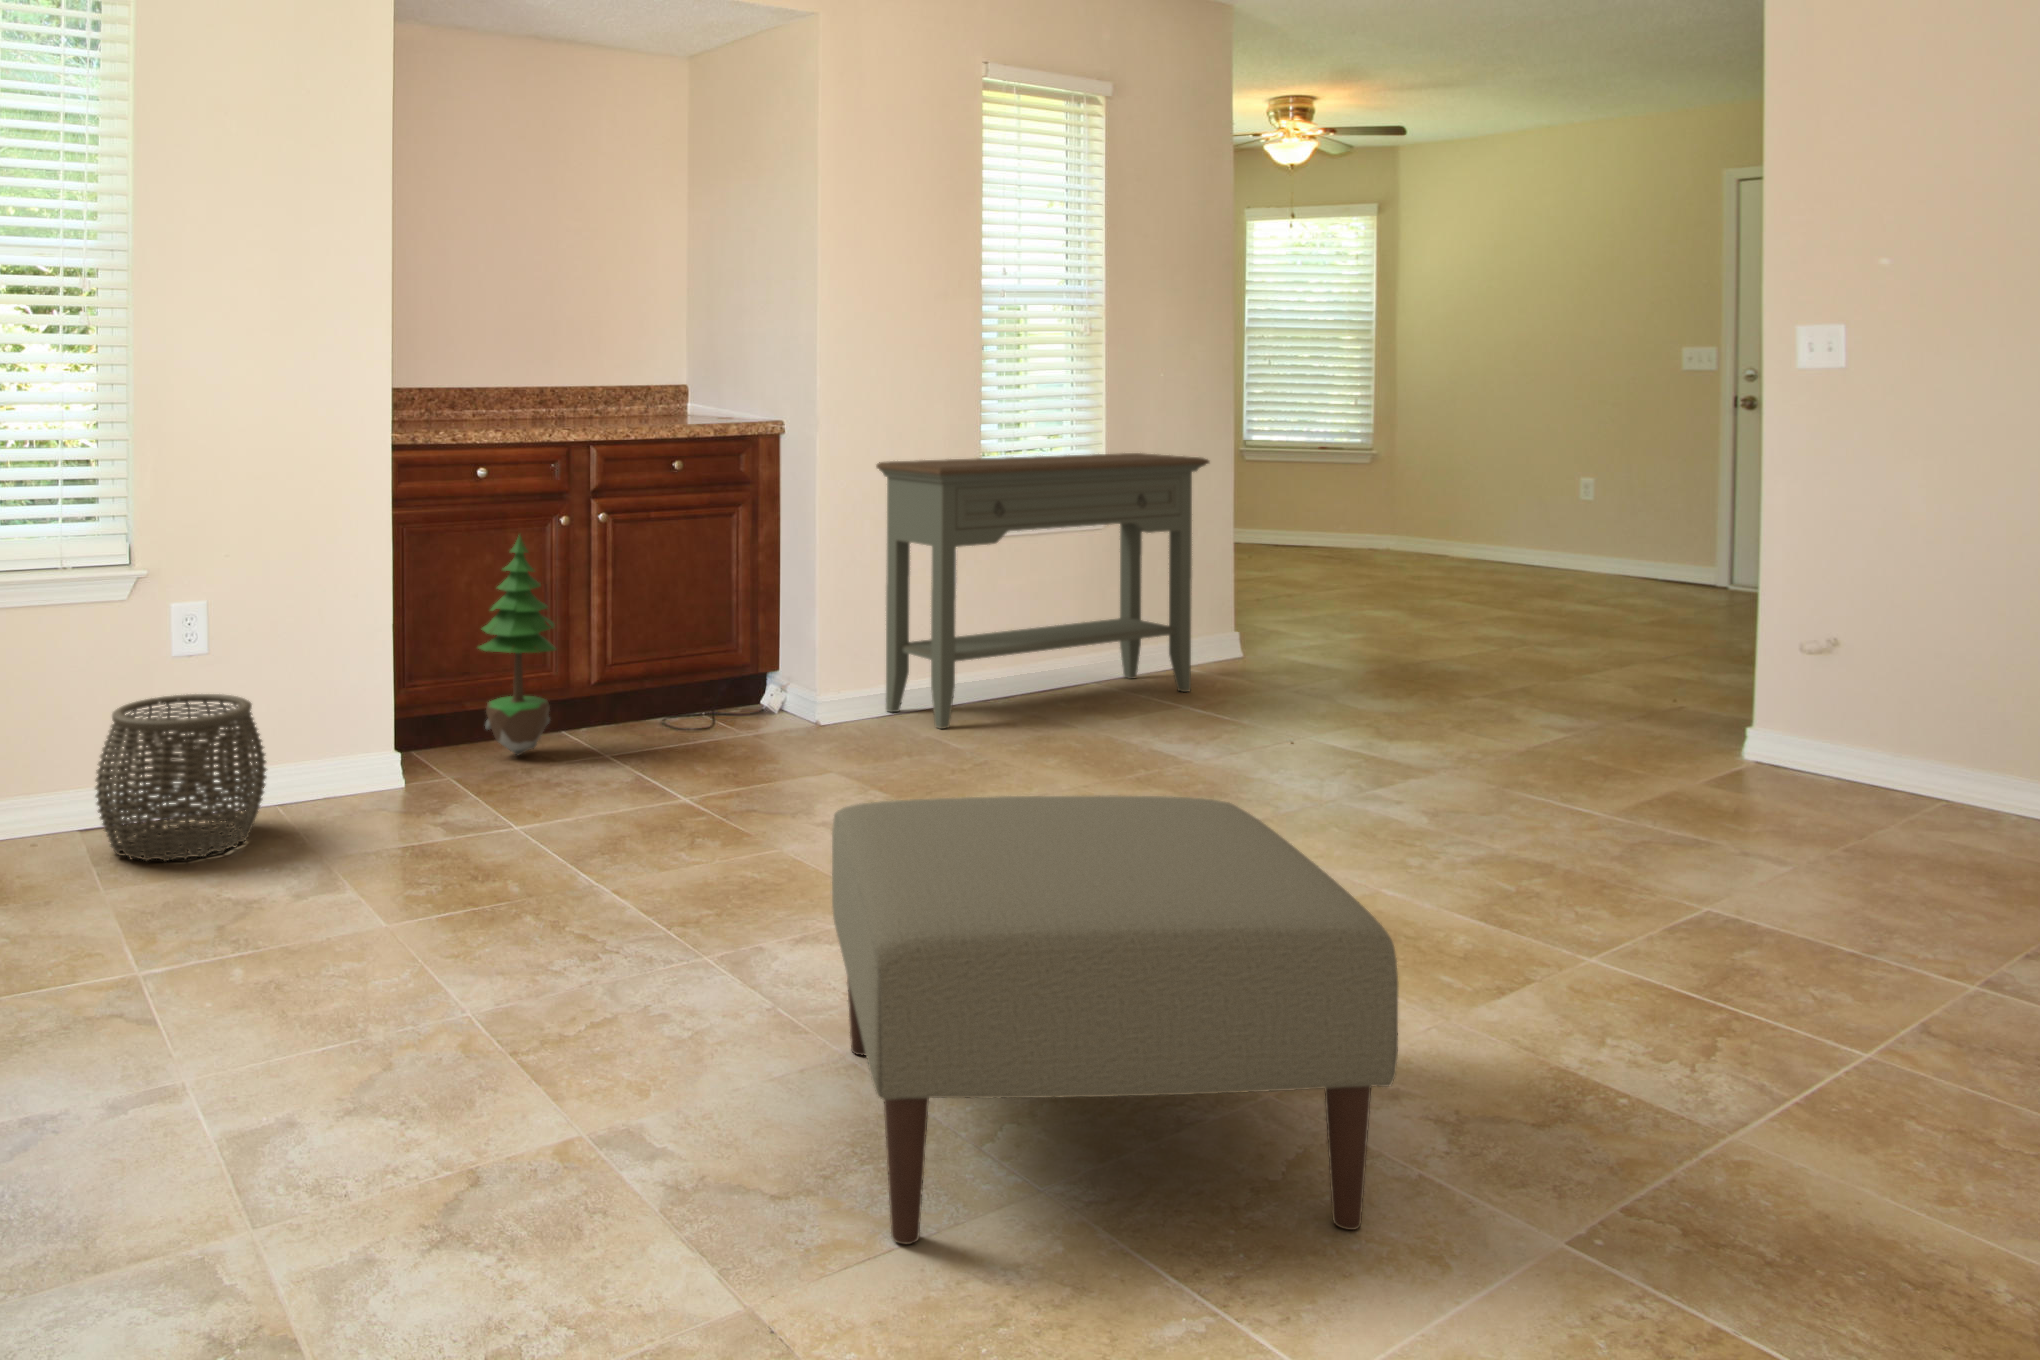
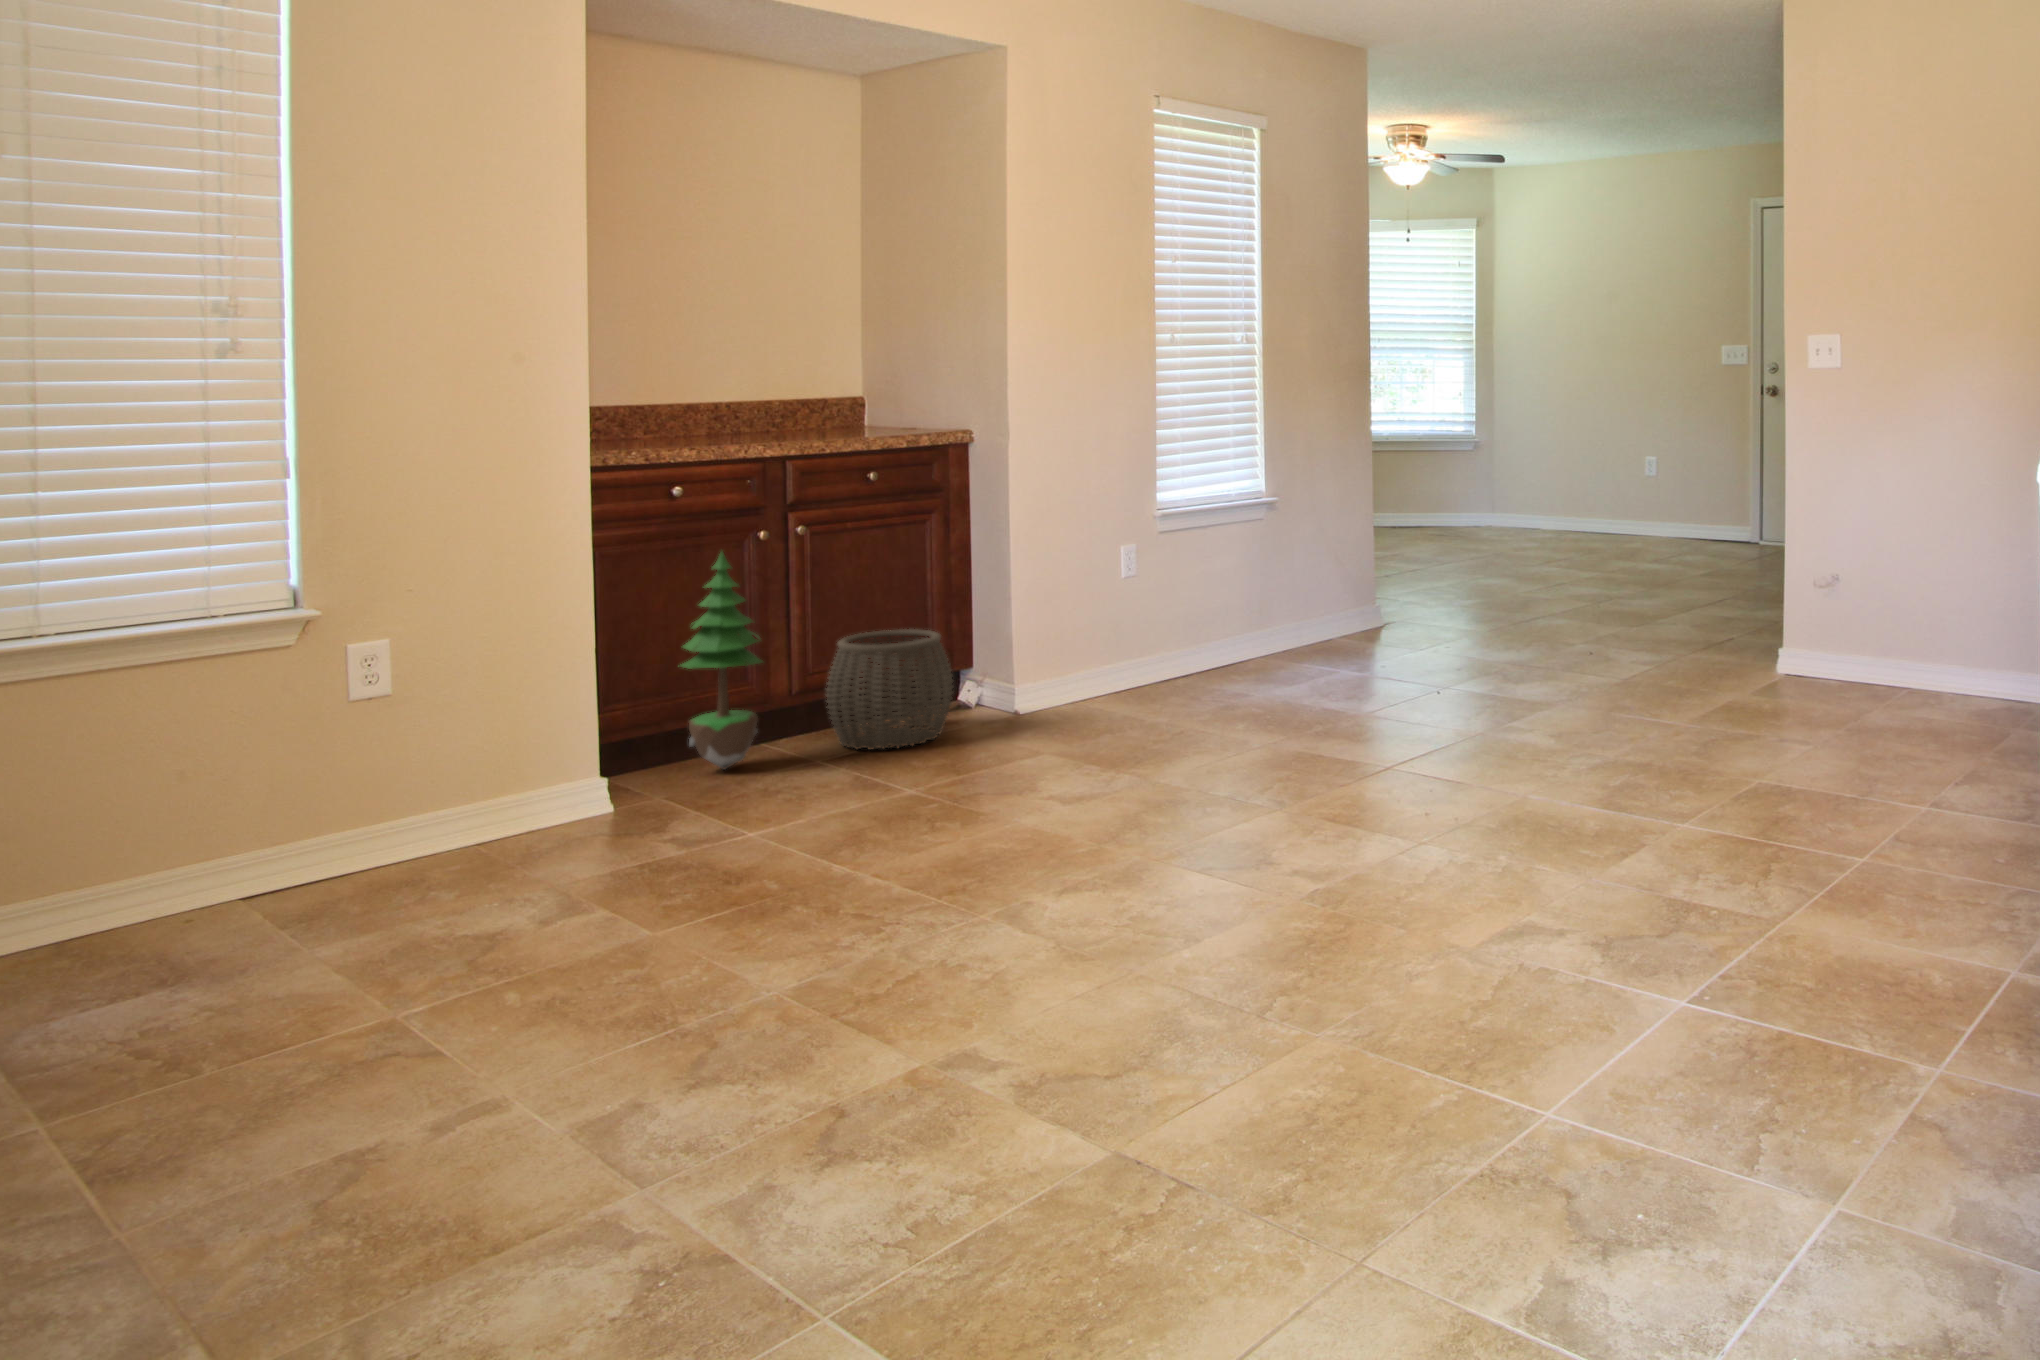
console table: present [876,453,1209,729] -> none [1069,448,1364,706]
woven basket: present [95,694,267,861] -> present [826,629,953,750]
ottoman: present [832,796,1398,1244] -> none [1117,716,1574,1070]

